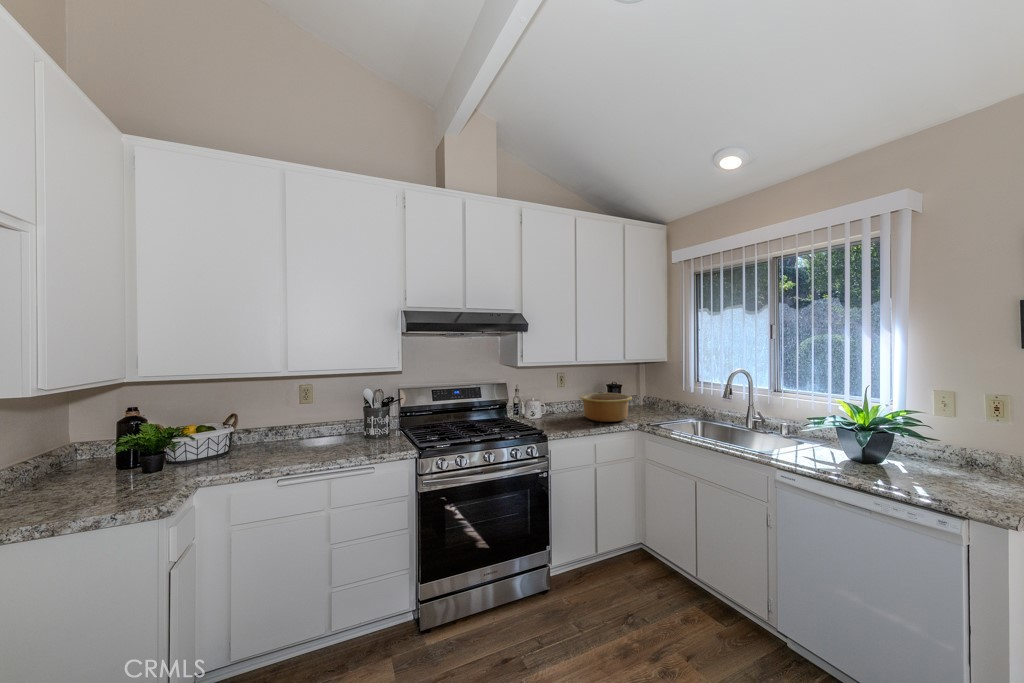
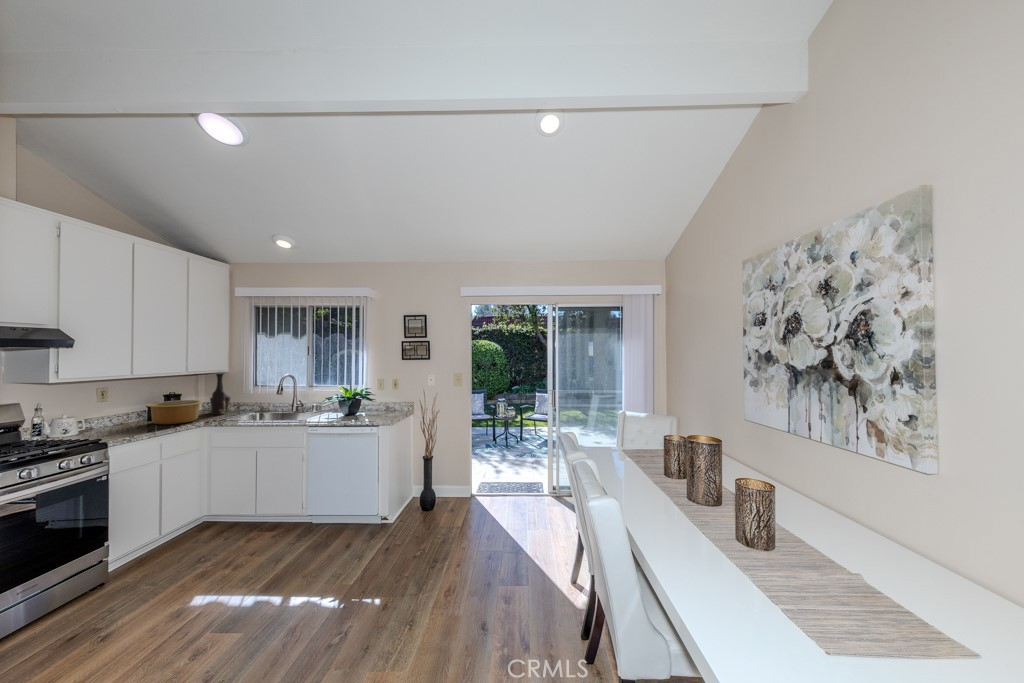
vase: none [647,361,669,415] -> present [210,372,230,415]

